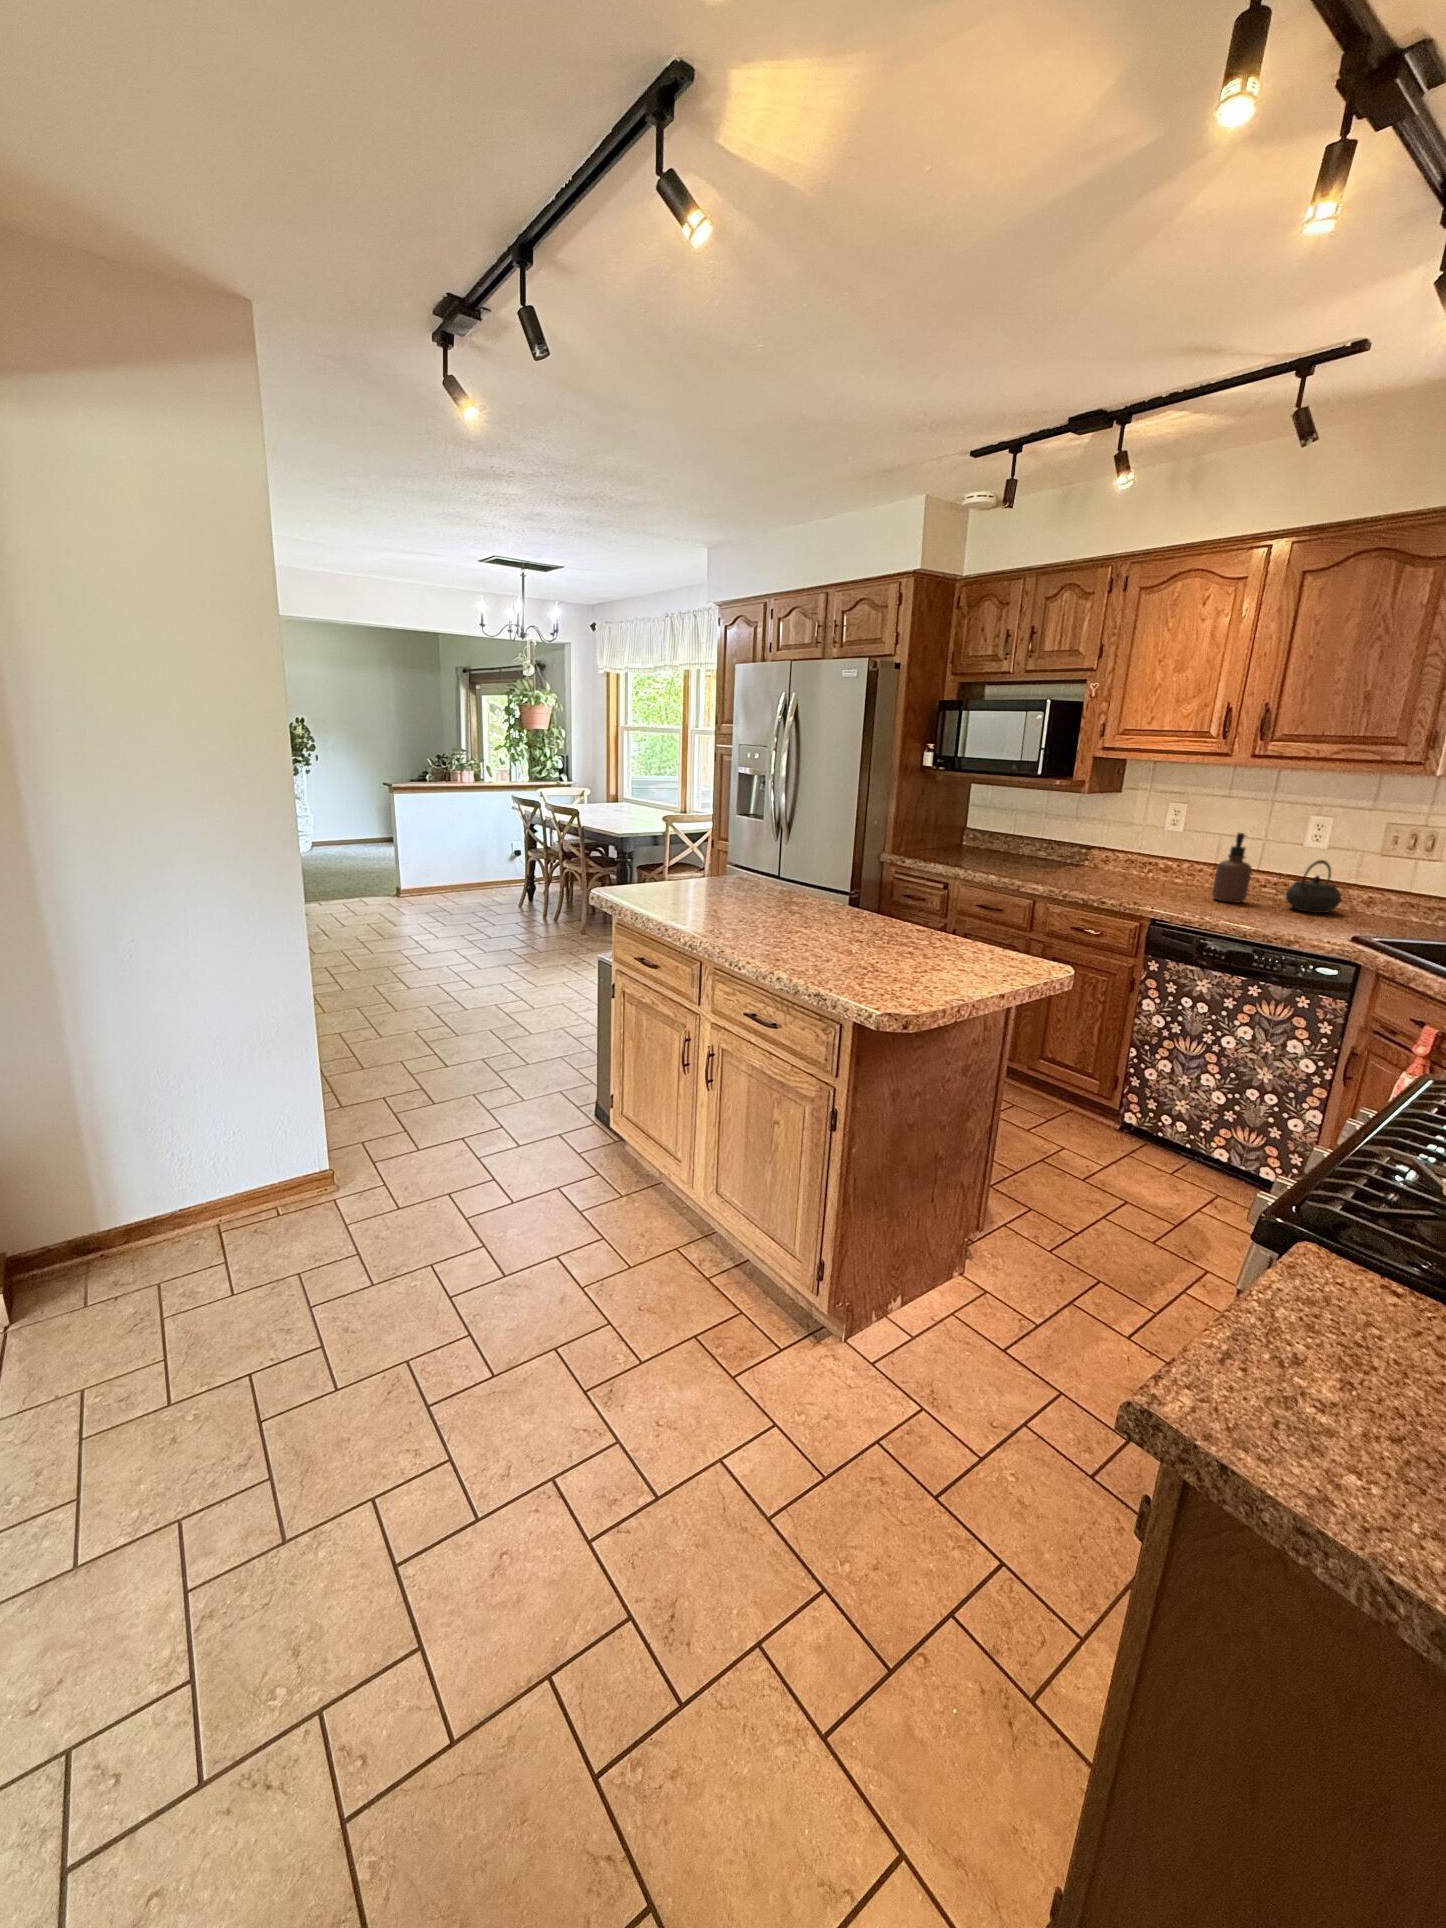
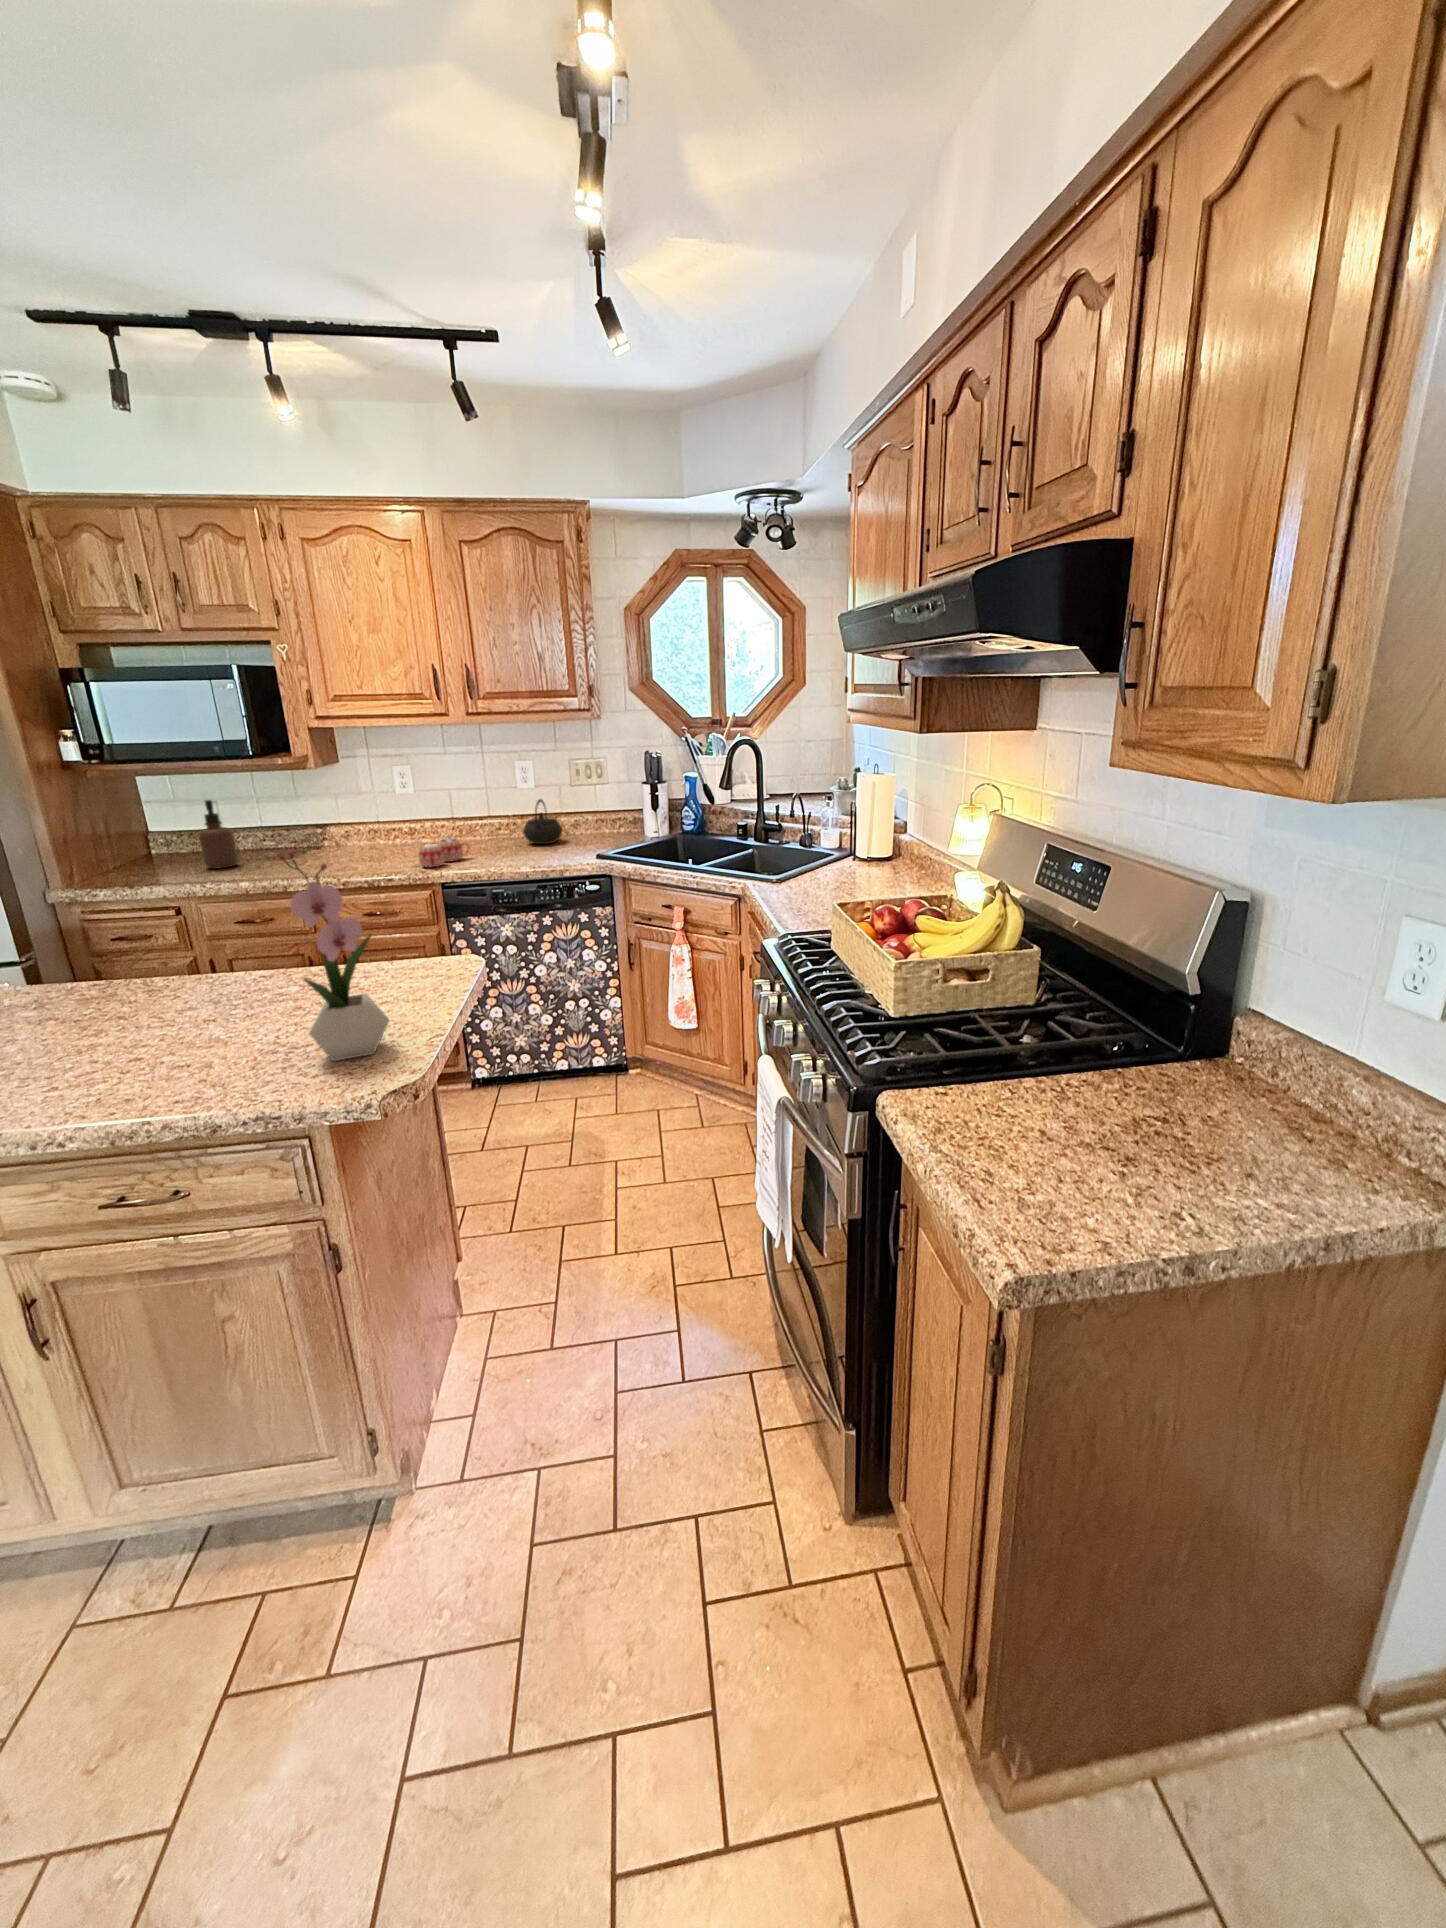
flower arrangement: none [870,826,937,992] -> present [278,851,389,1061]
soap dispenser: present [1212,833,1252,903] -> present [199,800,238,869]
mug: none [1134,873,1205,903] -> present [413,835,469,867]

